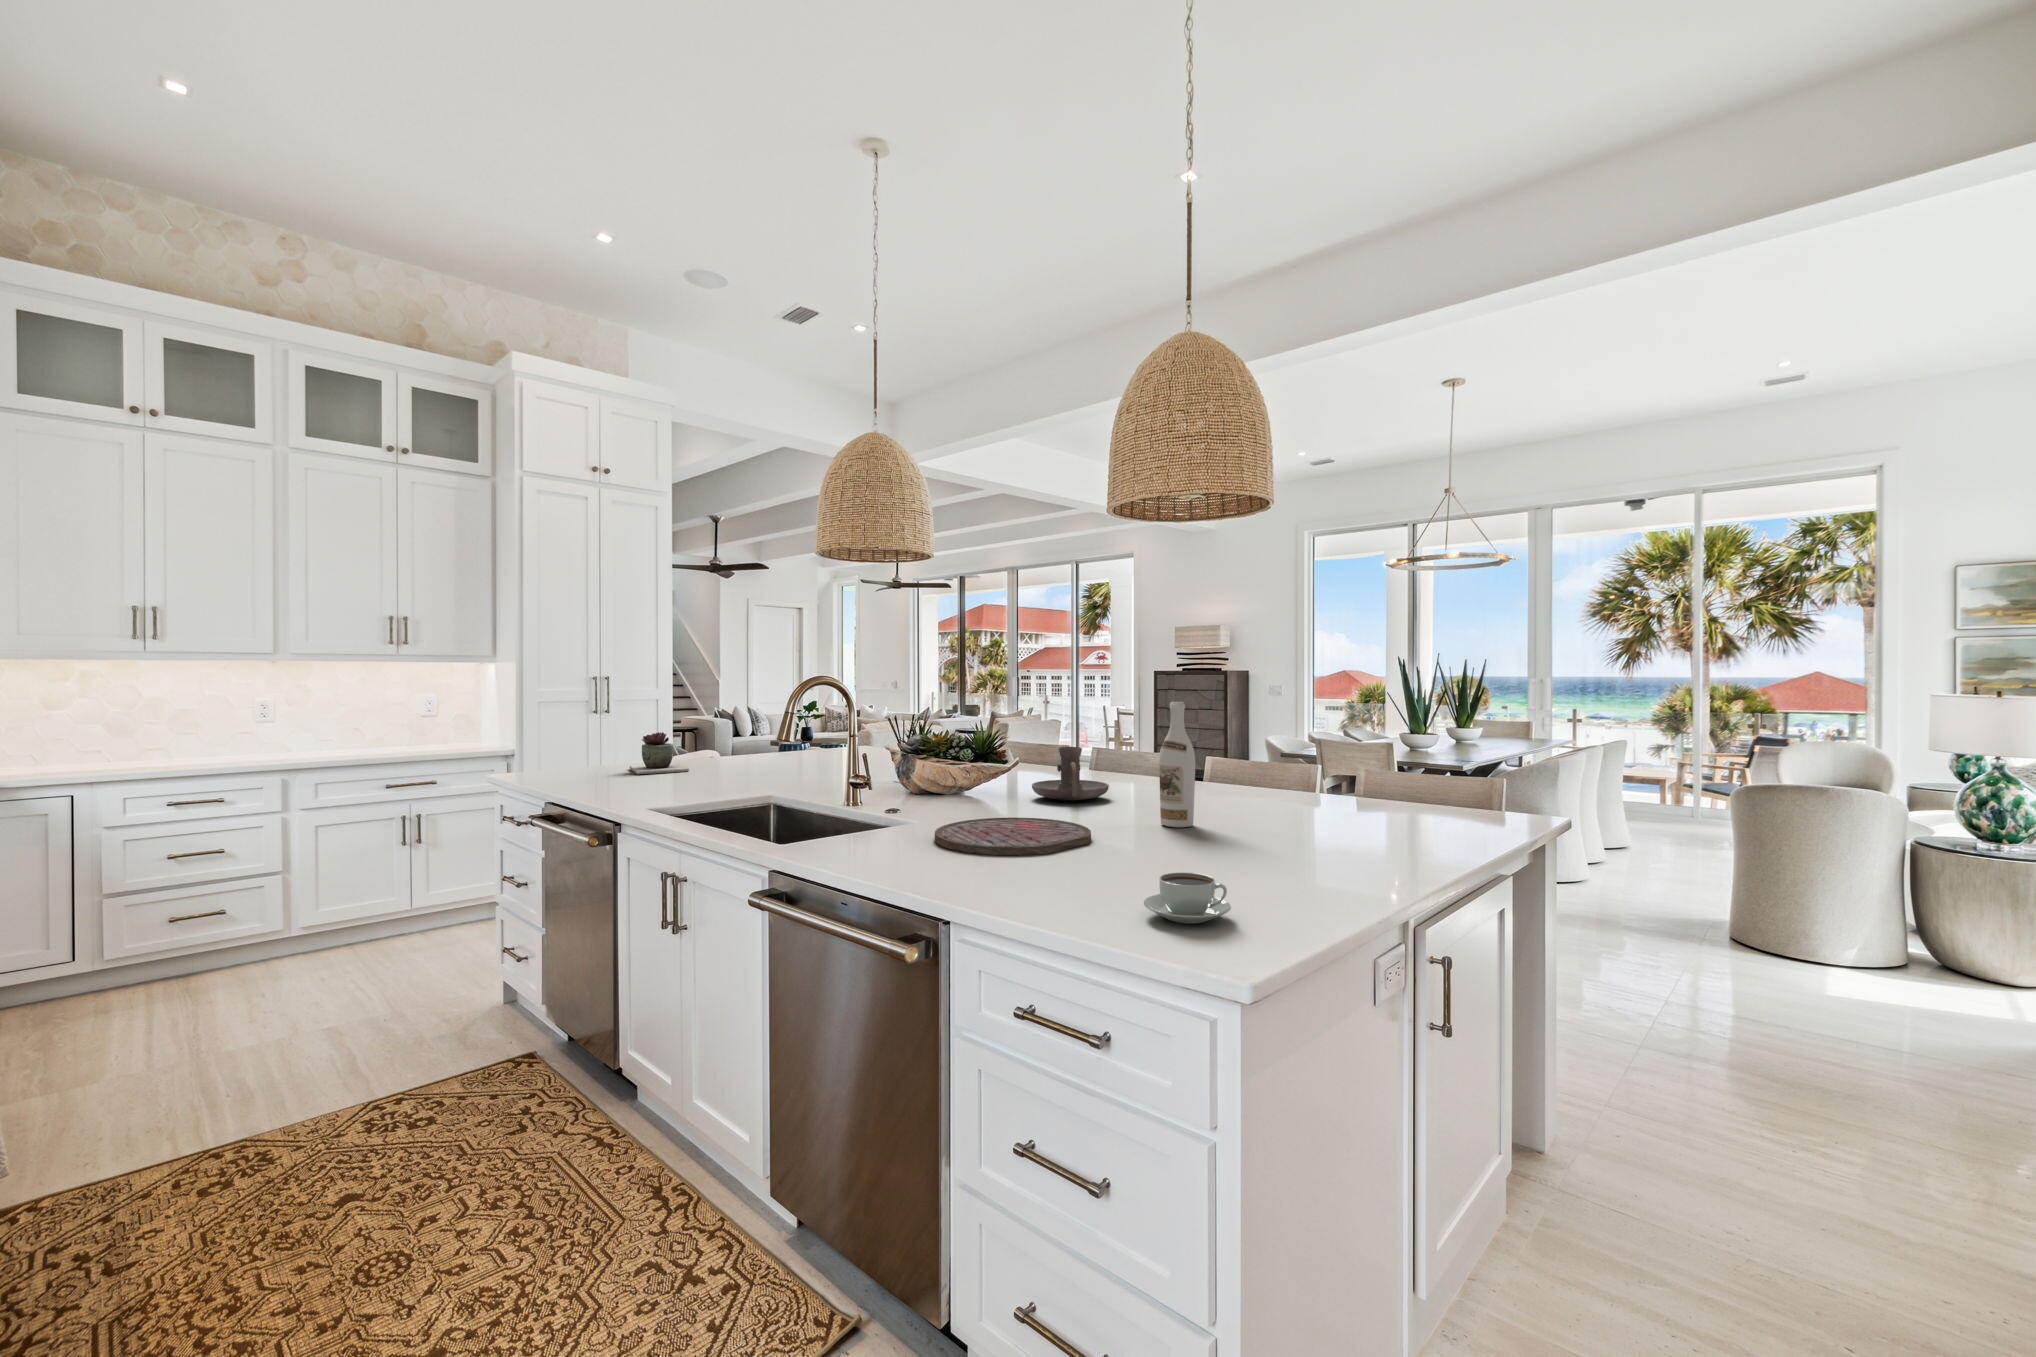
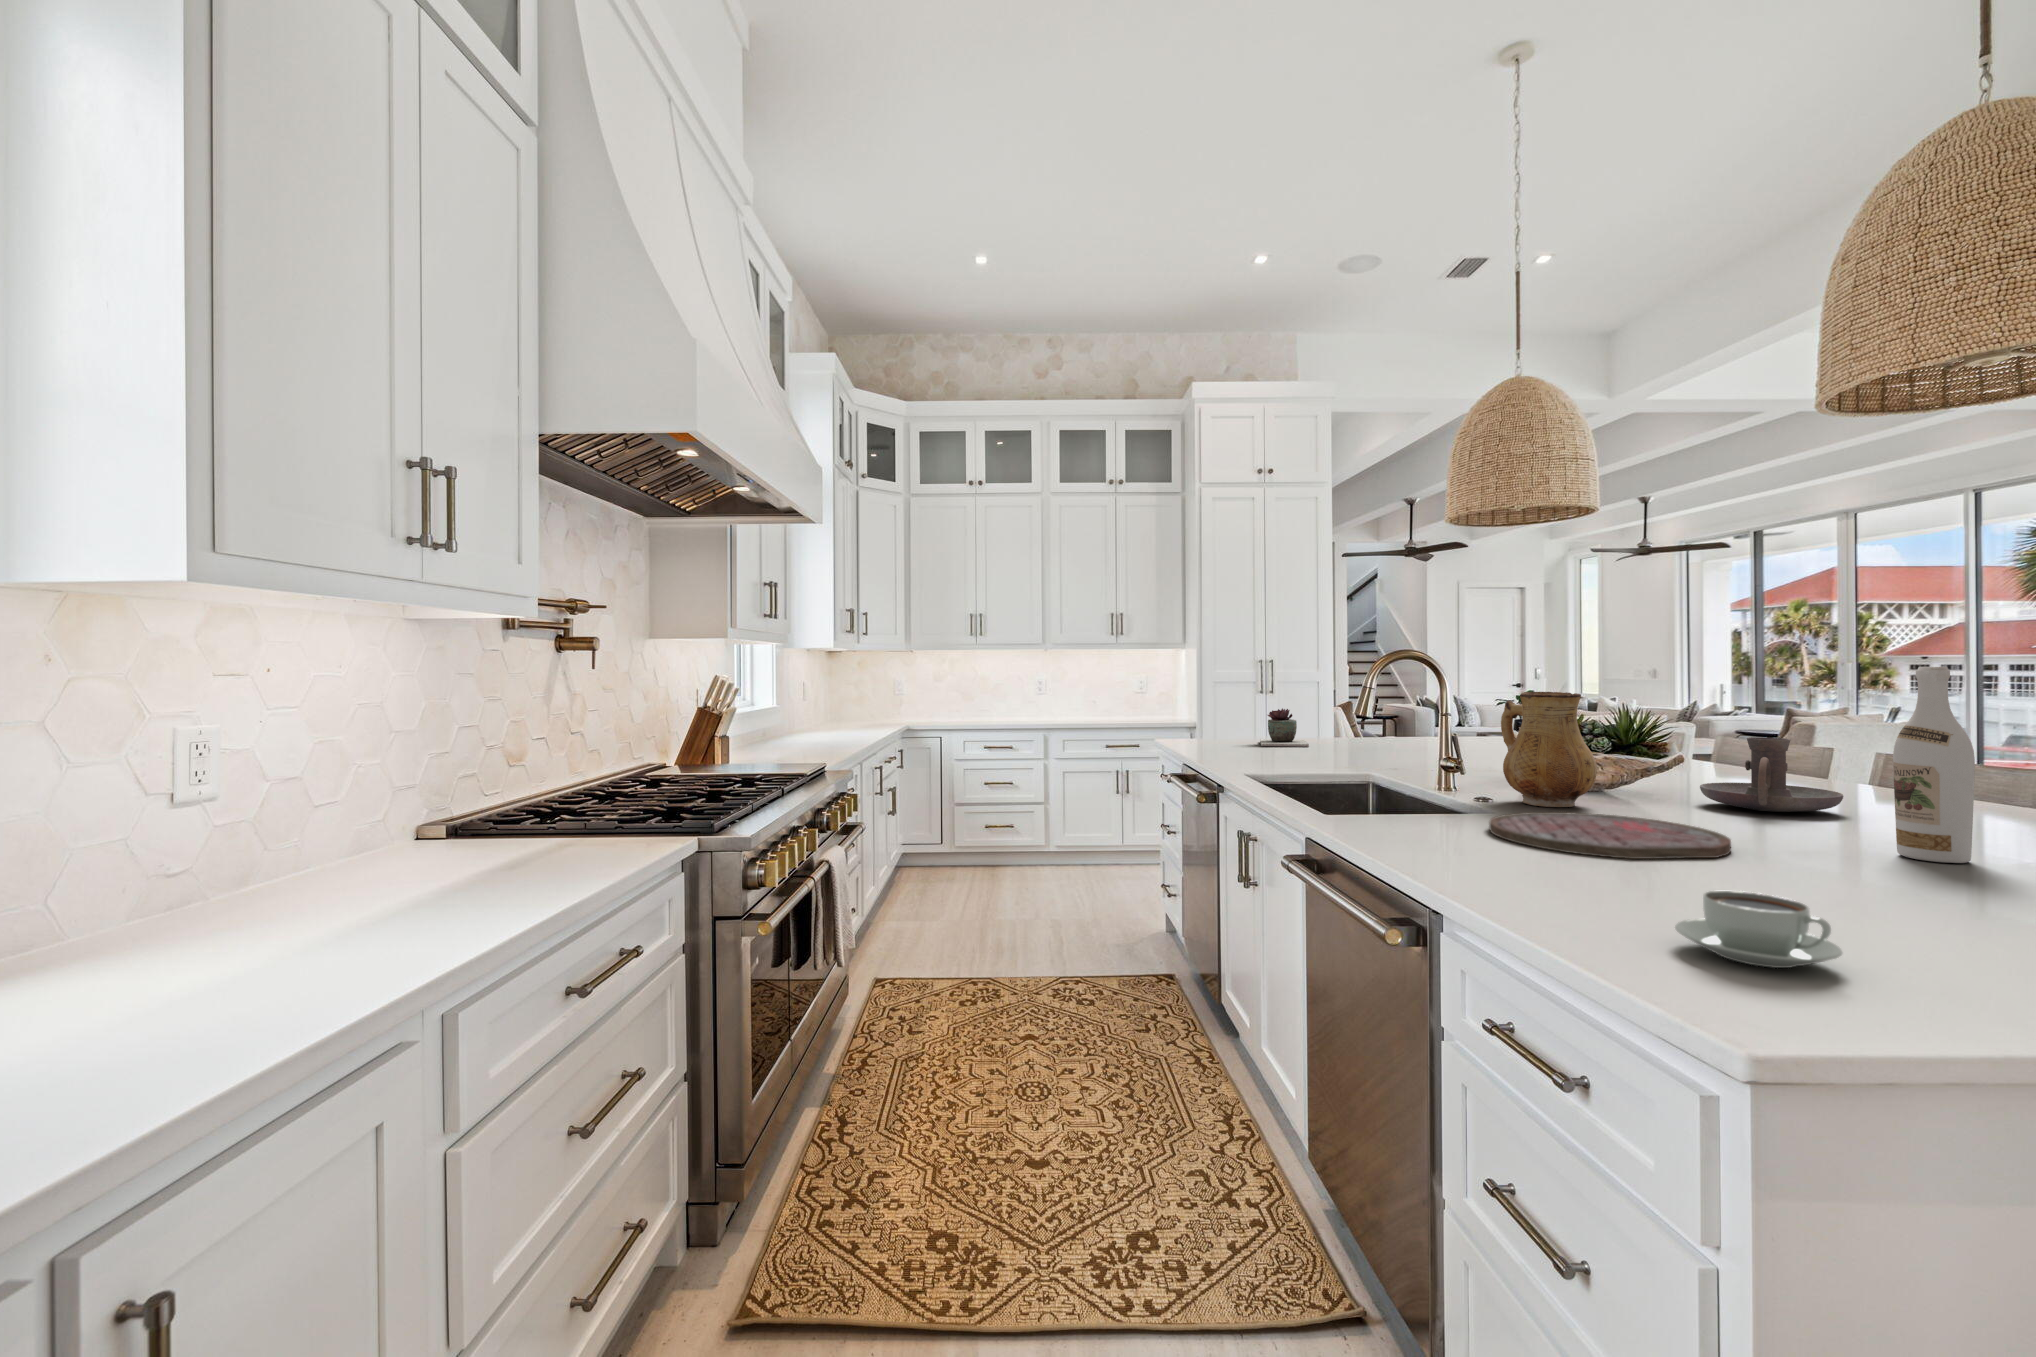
ceramic pitcher: none [908,718,979,815] -> present [1501,692,1597,807]

